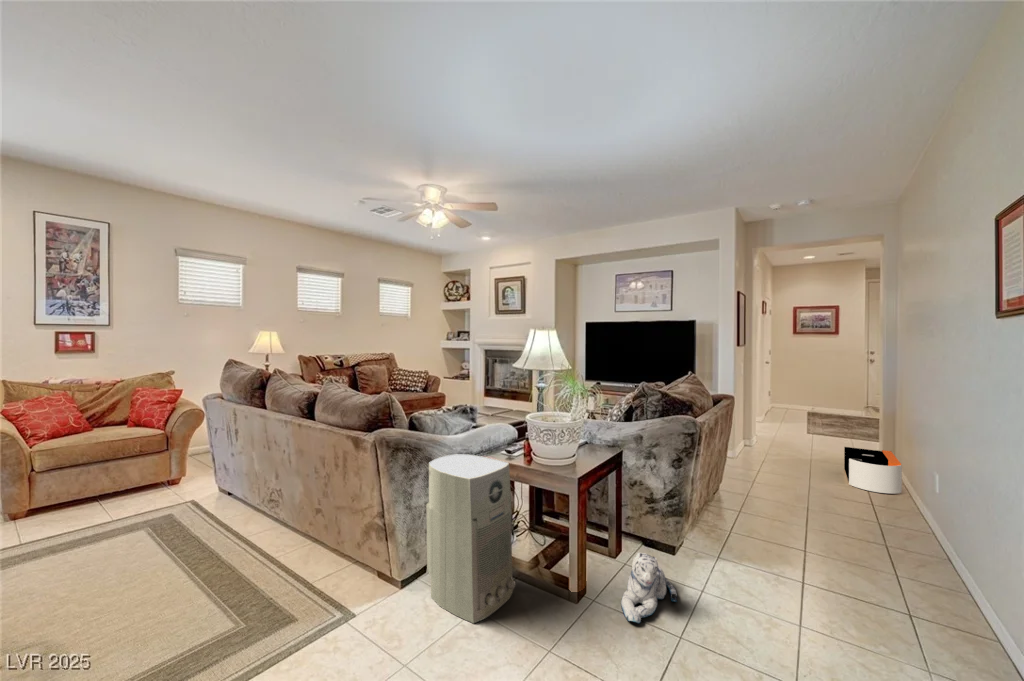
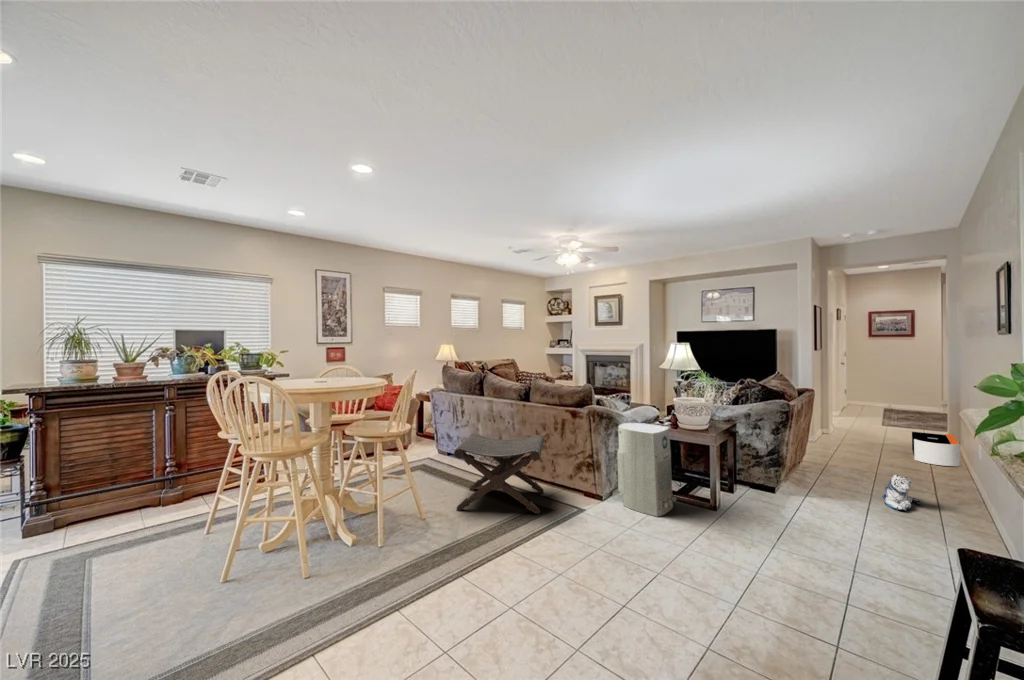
footstool: none [101,475,319,632] -> present [454,434,544,514]
plush toy: present [621,553,677,623] -> present [882,475,922,511]

